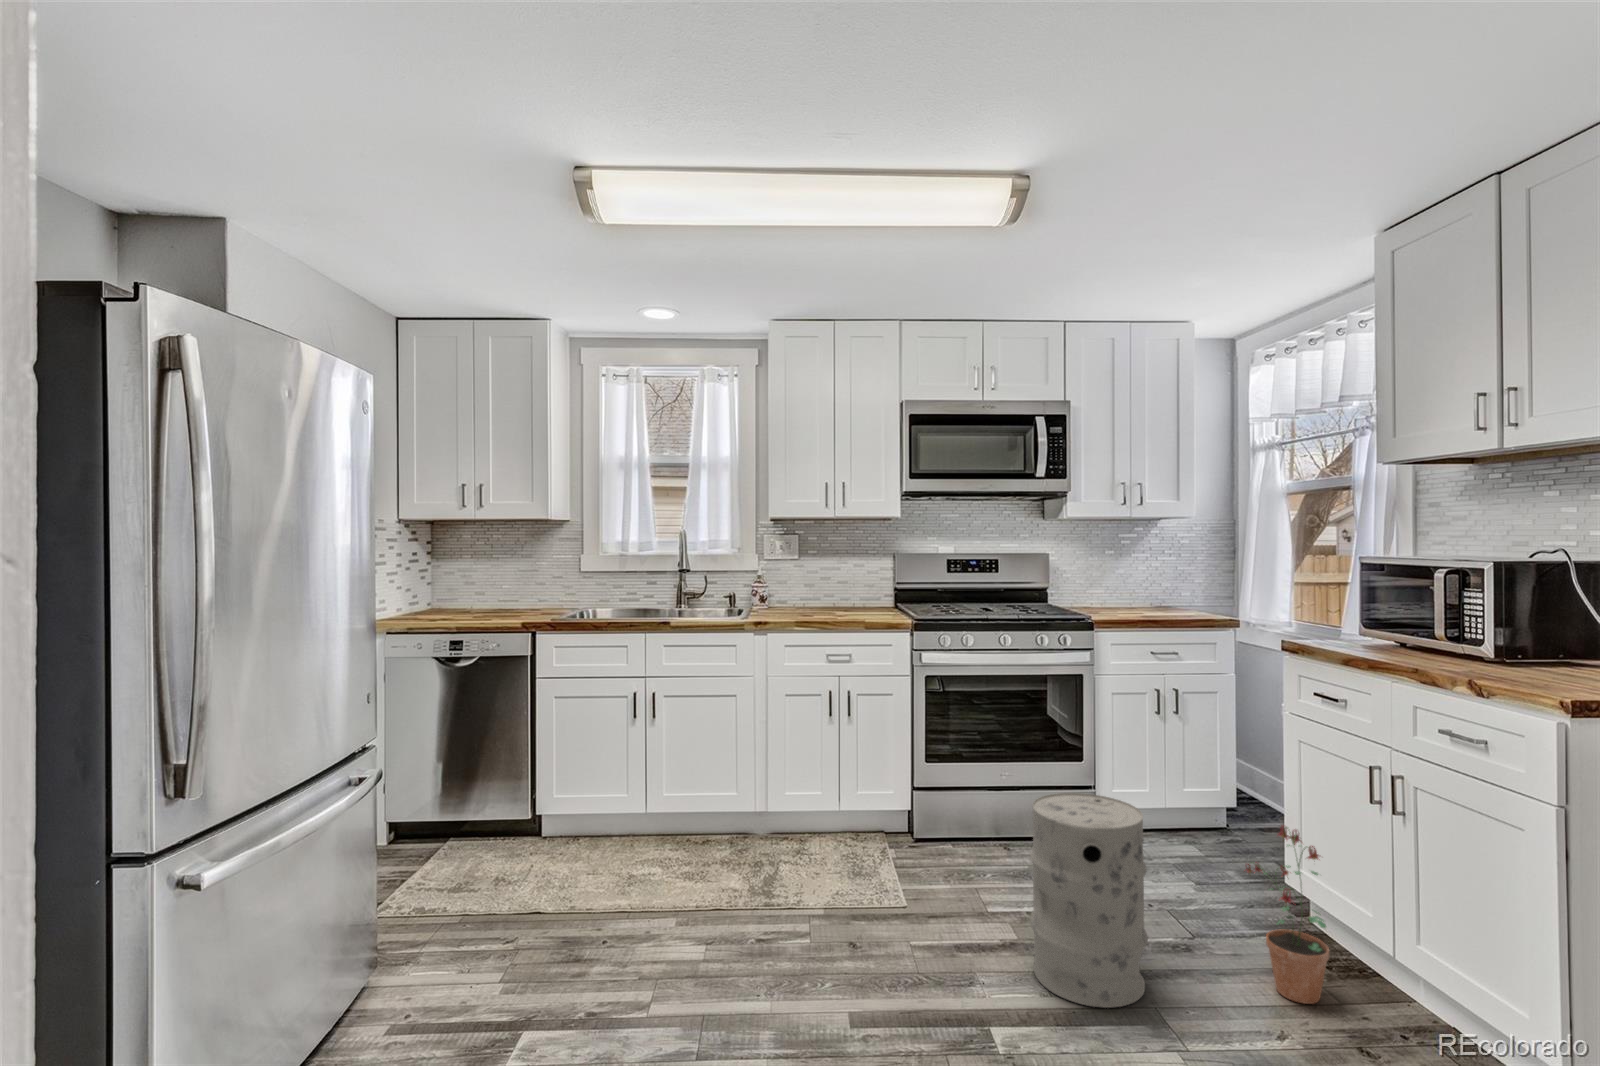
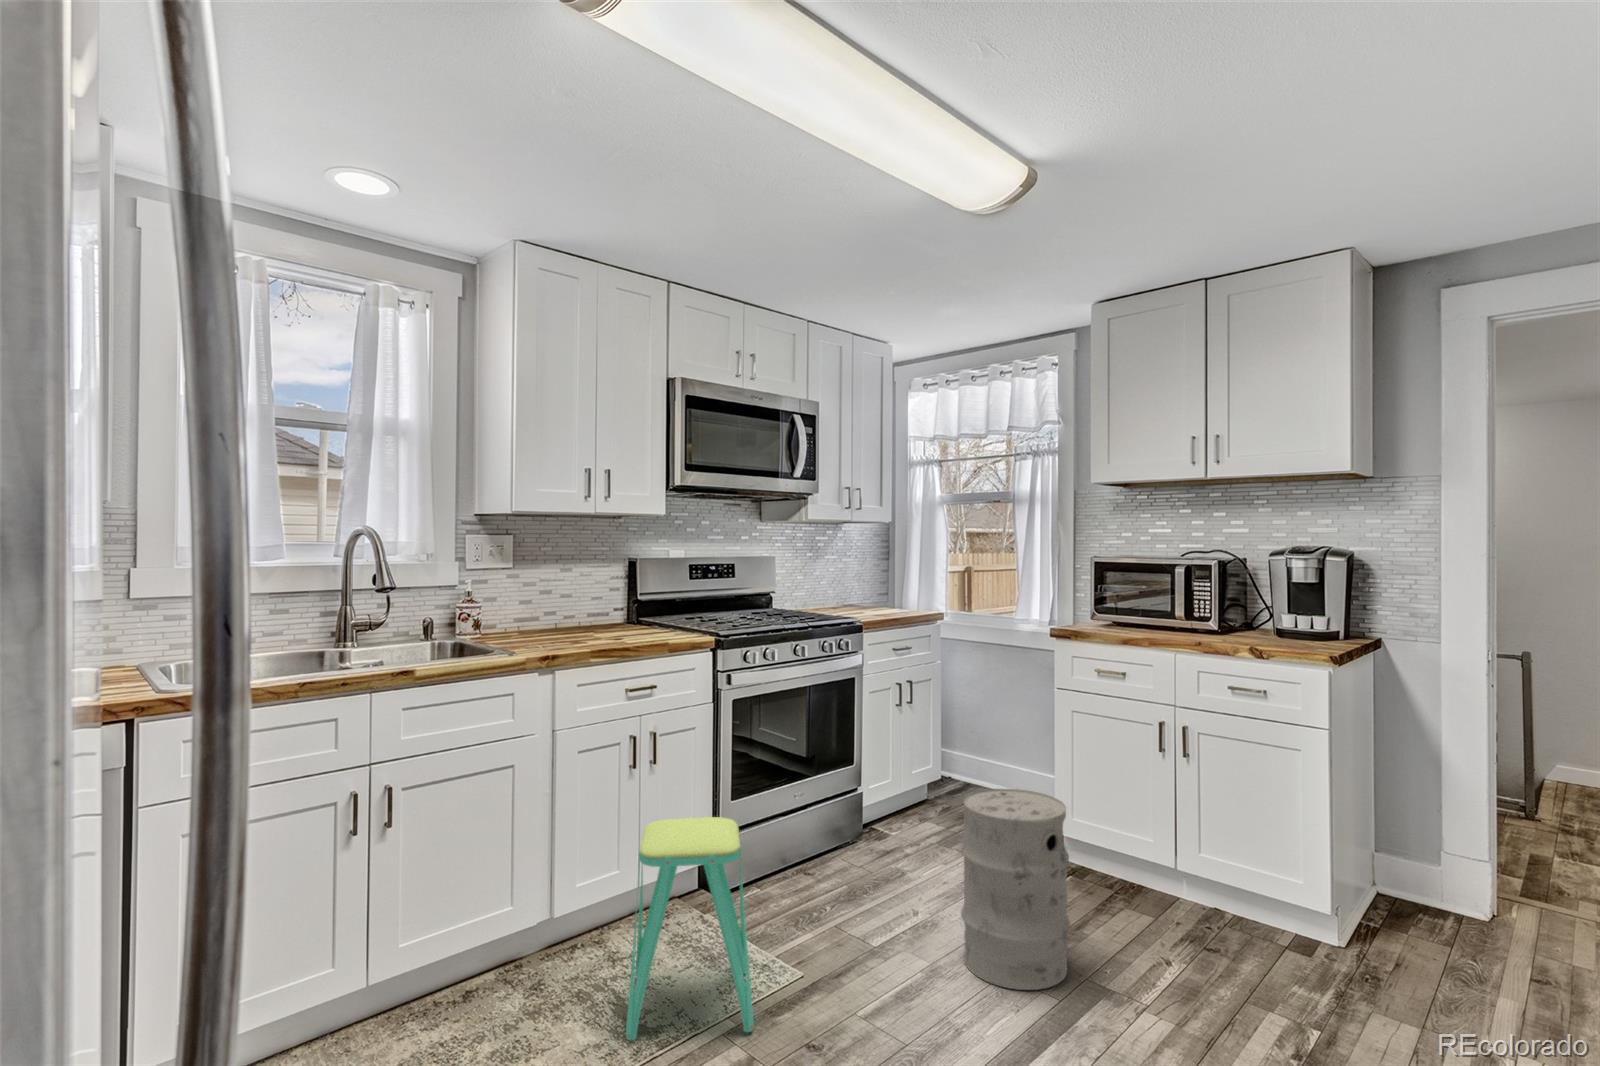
stool: none [732,755,858,930] -> present [626,817,754,1040]
potted plant: present [1246,826,1329,1004] -> none [1083,781,1159,923]

